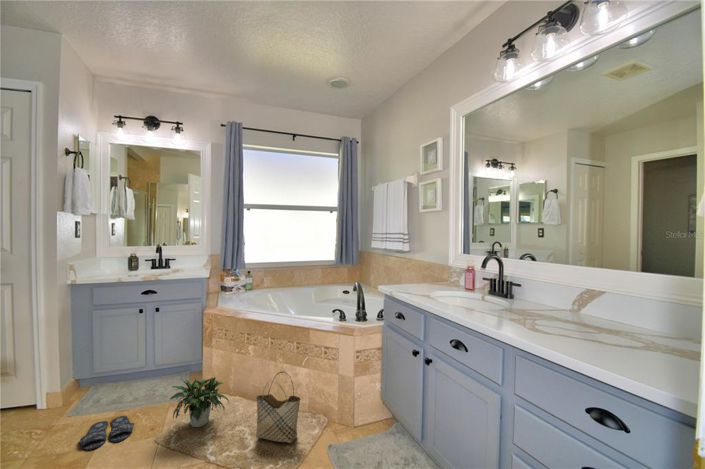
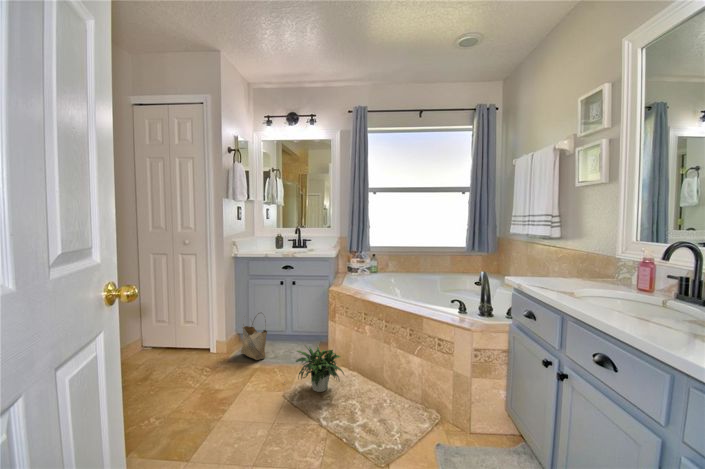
woven basket: present [256,372,300,443] -> present [241,323,267,360]
slippers: present [80,416,134,450] -> none [235,368,272,390]

